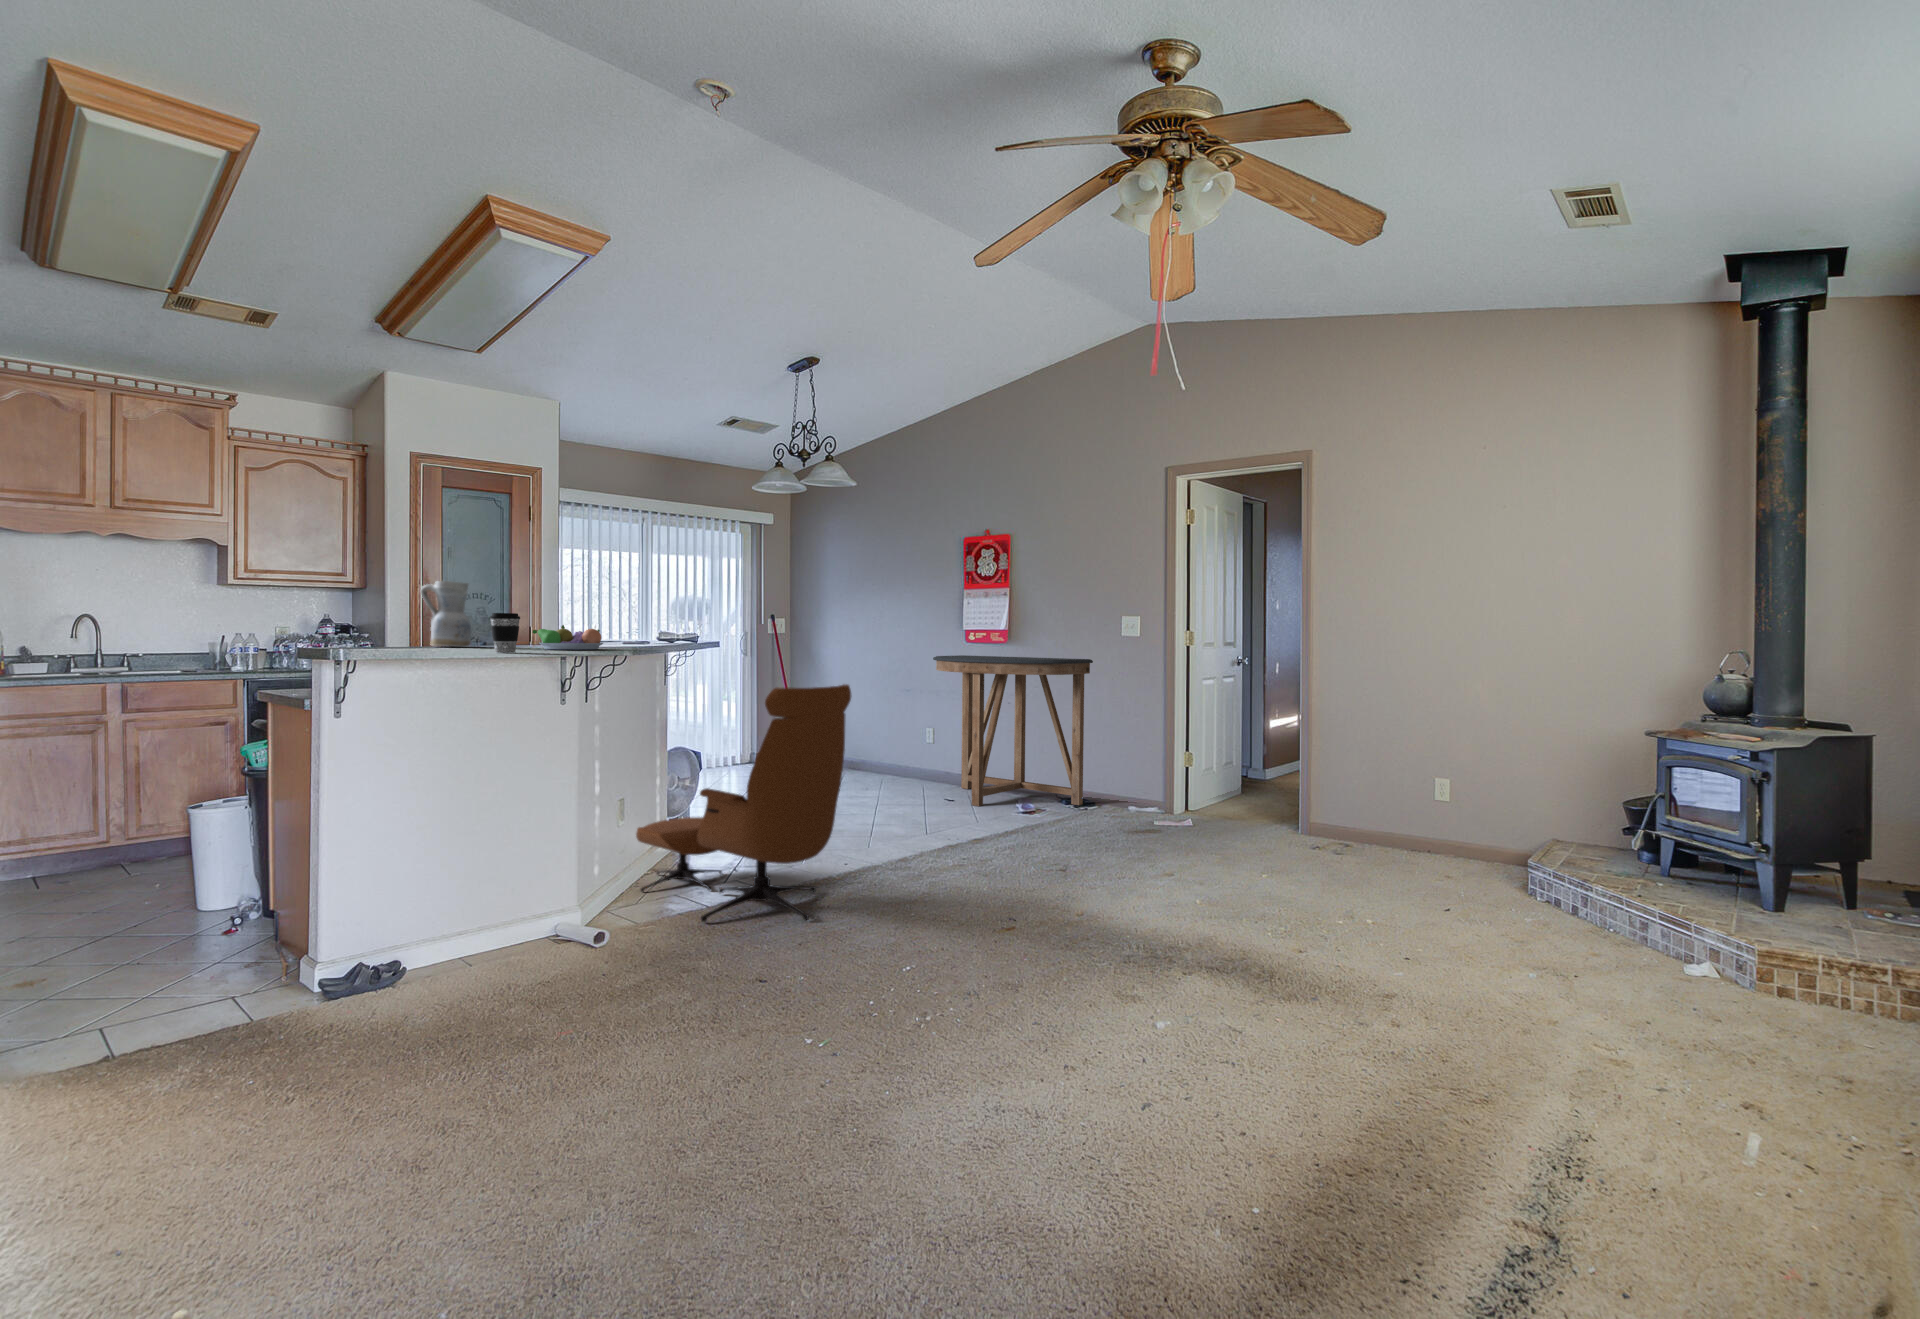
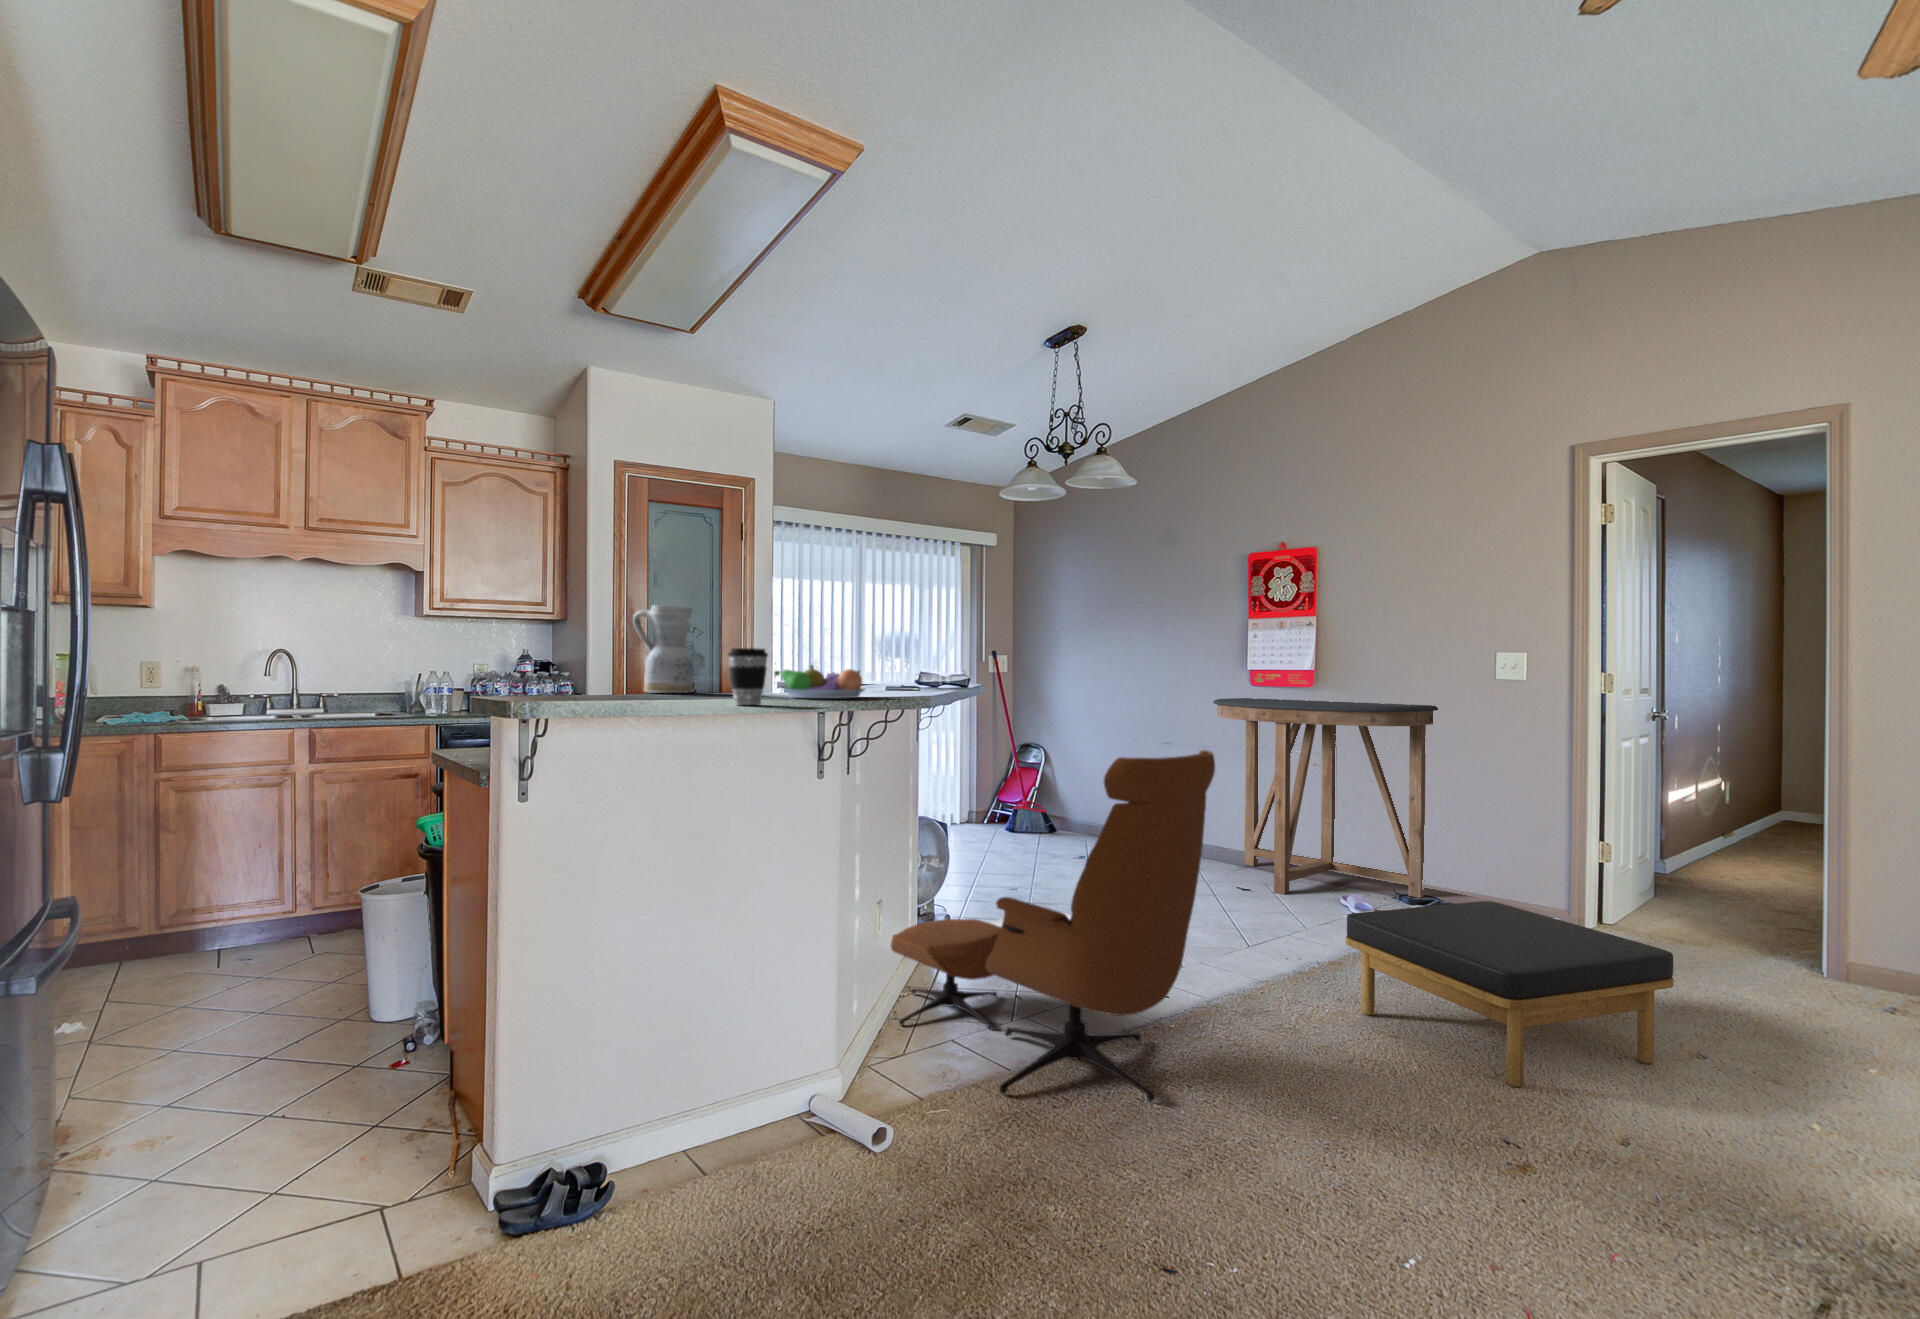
ottoman: none [971,793,1163,902] -> present [1346,901,1674,1087]

